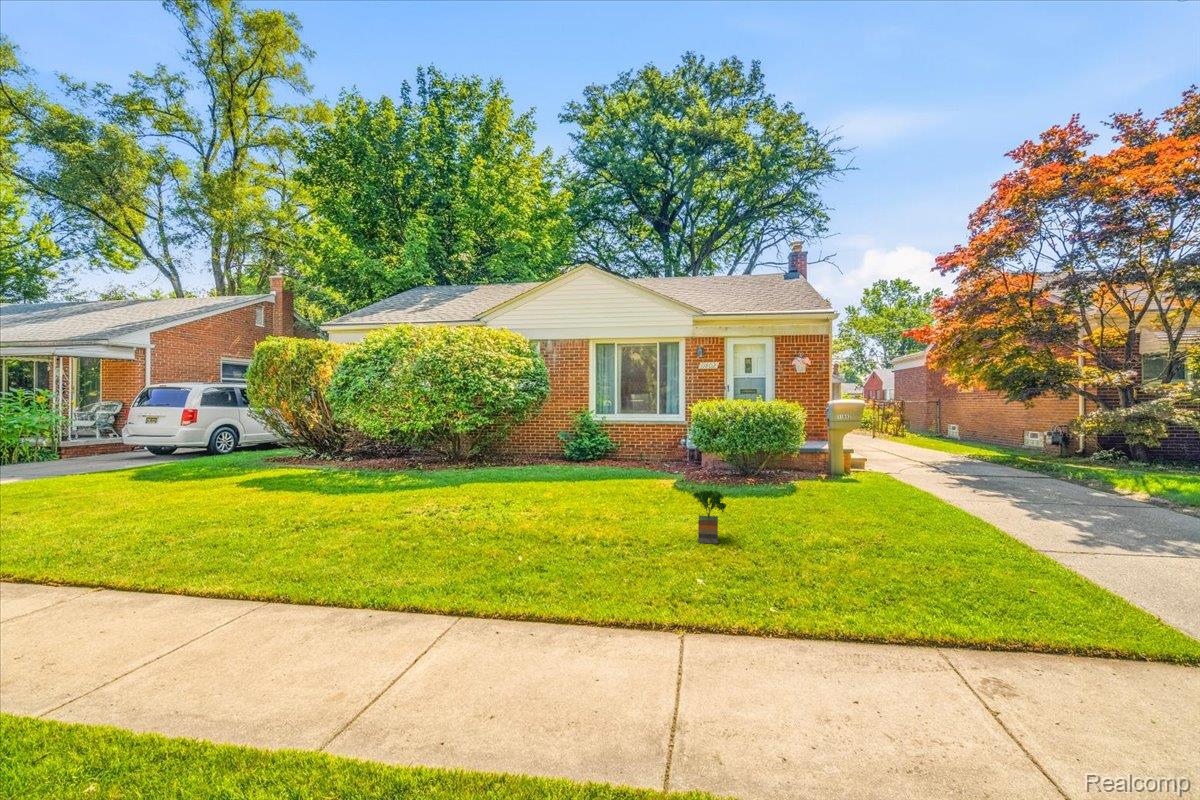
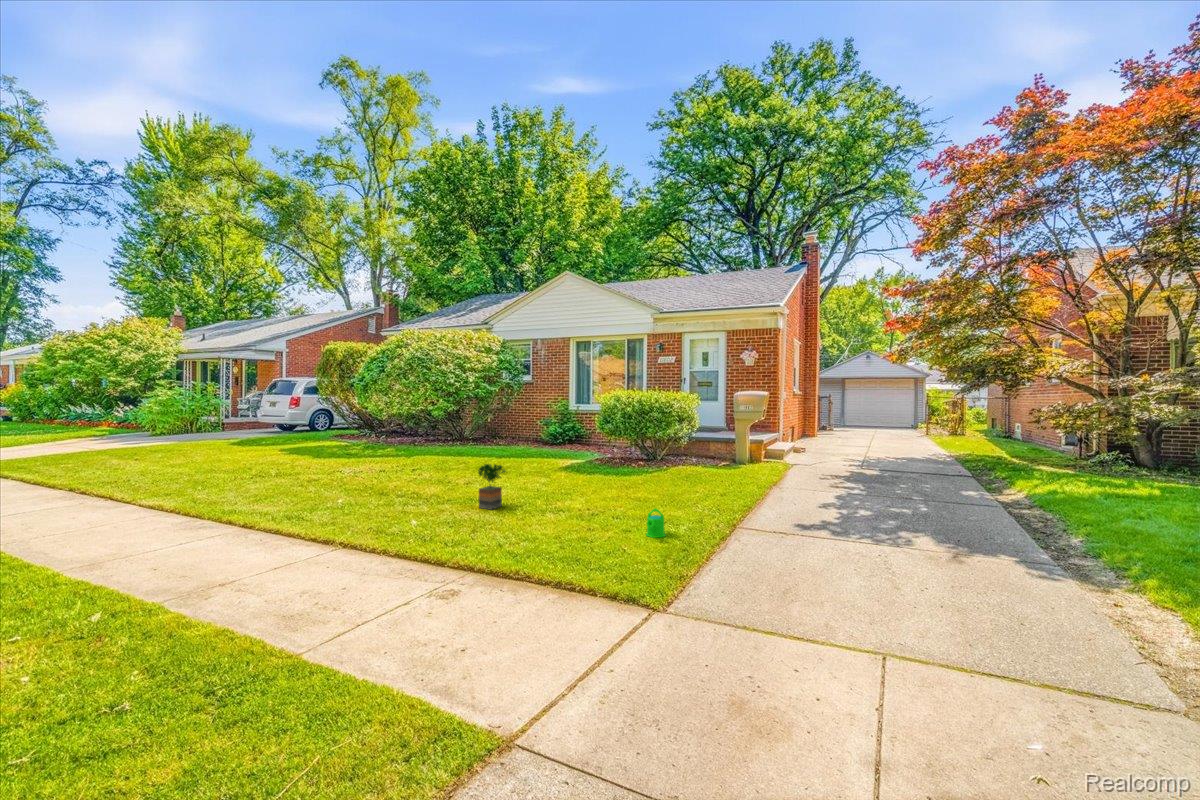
watering can: none [939,530,966,562] -> present [646,508,666,538]

